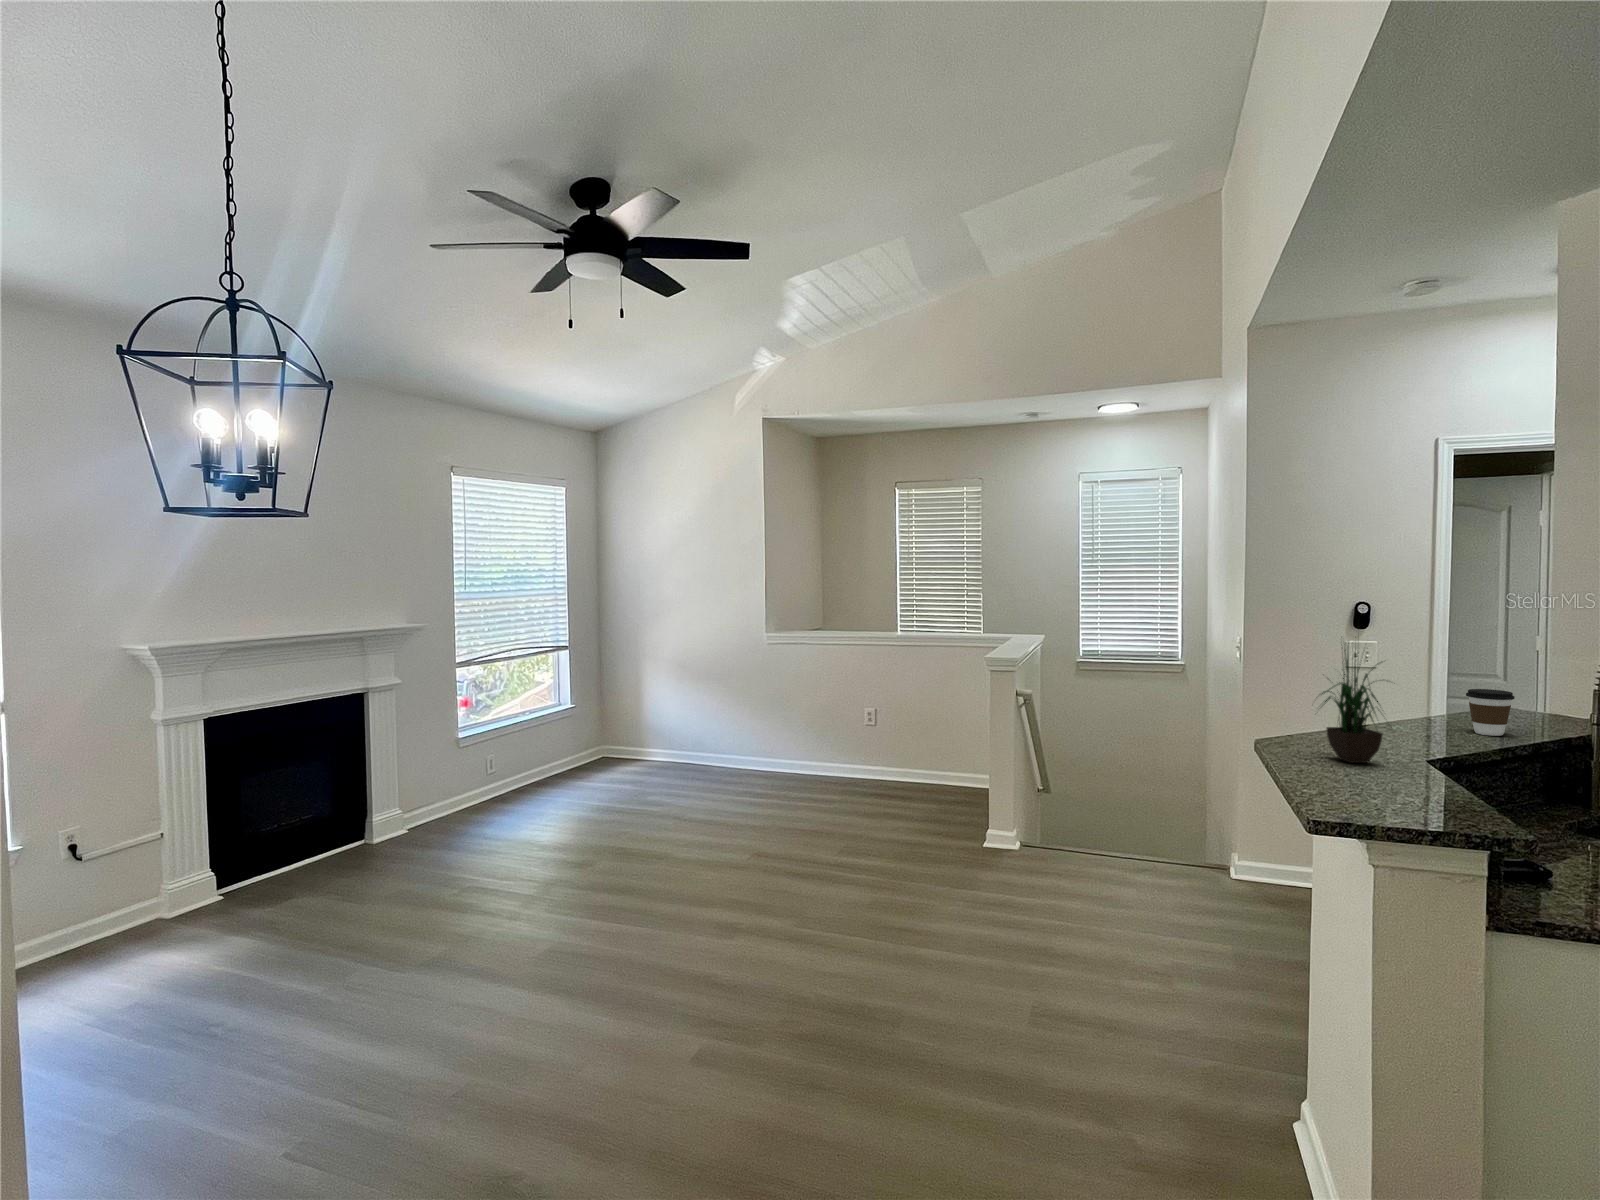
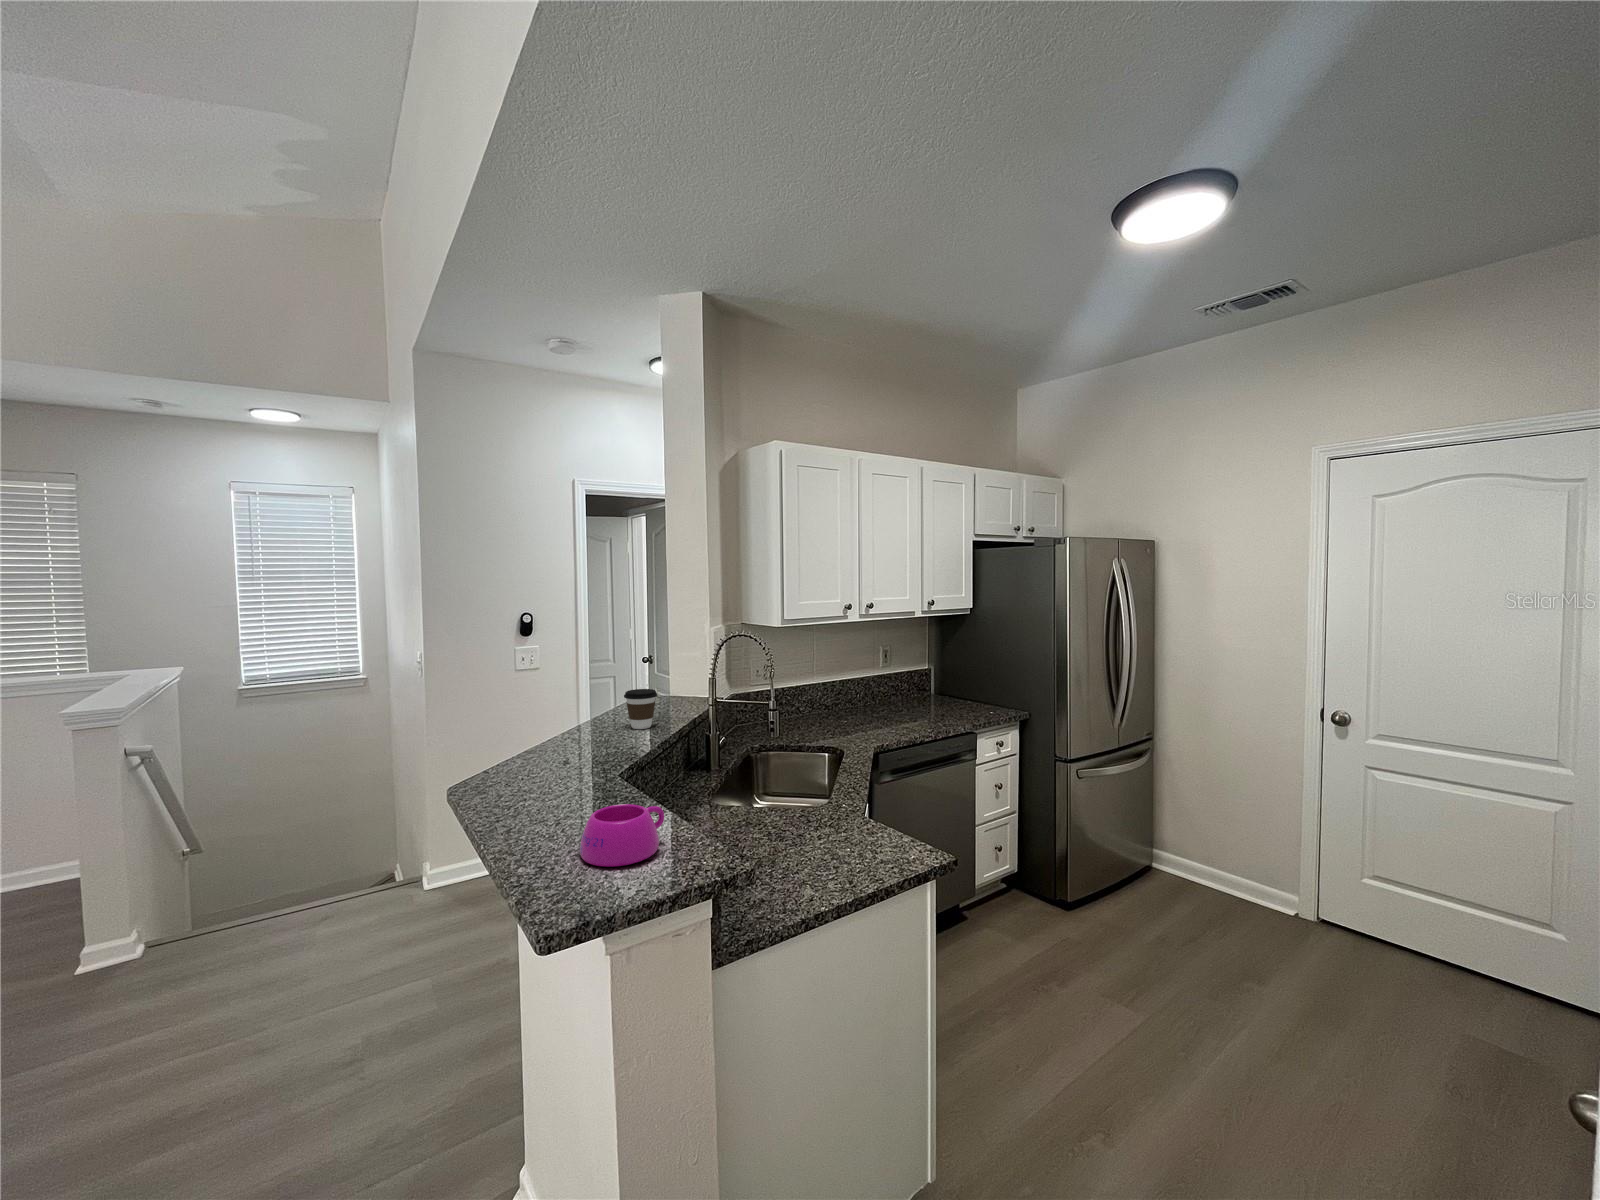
potted plant: present [1322,643,1383,763] -> none [506,640,596,802]
bowl: none [1365,761,1460,811] -> present [580,804,664,867]

